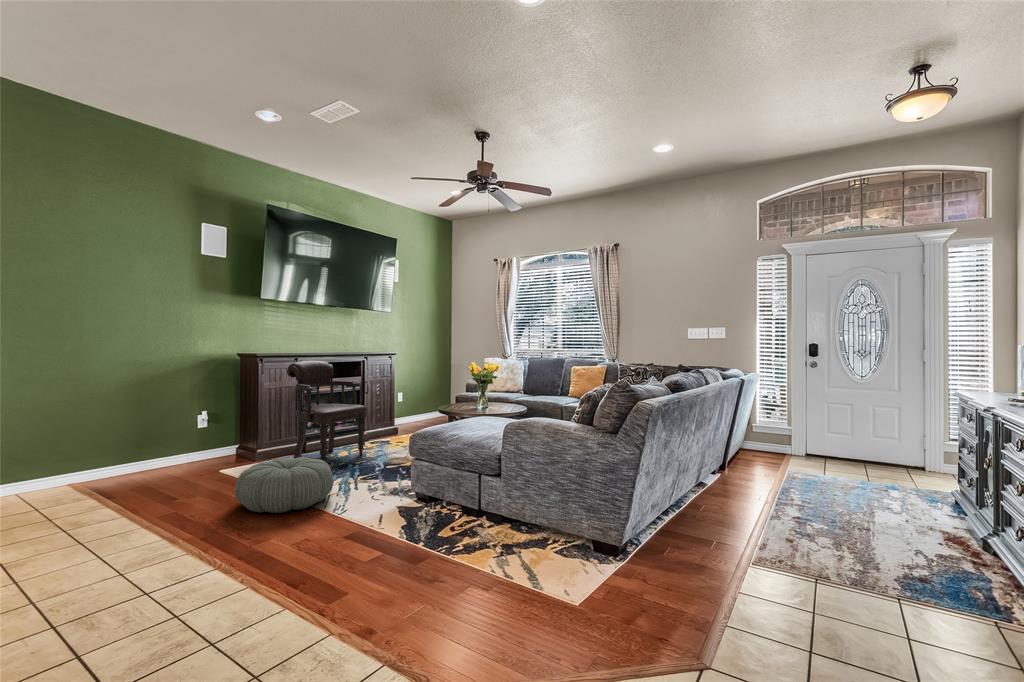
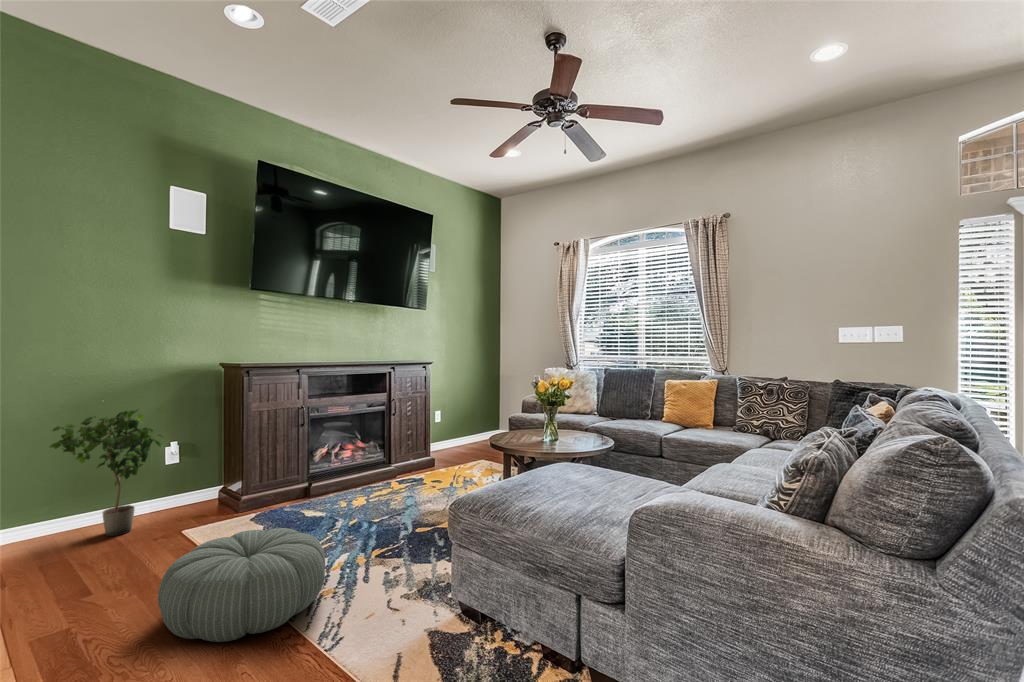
armchair: present [287,360,367,461] -> none [282,372,392,523]
potted plant: none [131,386,201,474] -> present [50,409,164,536]

